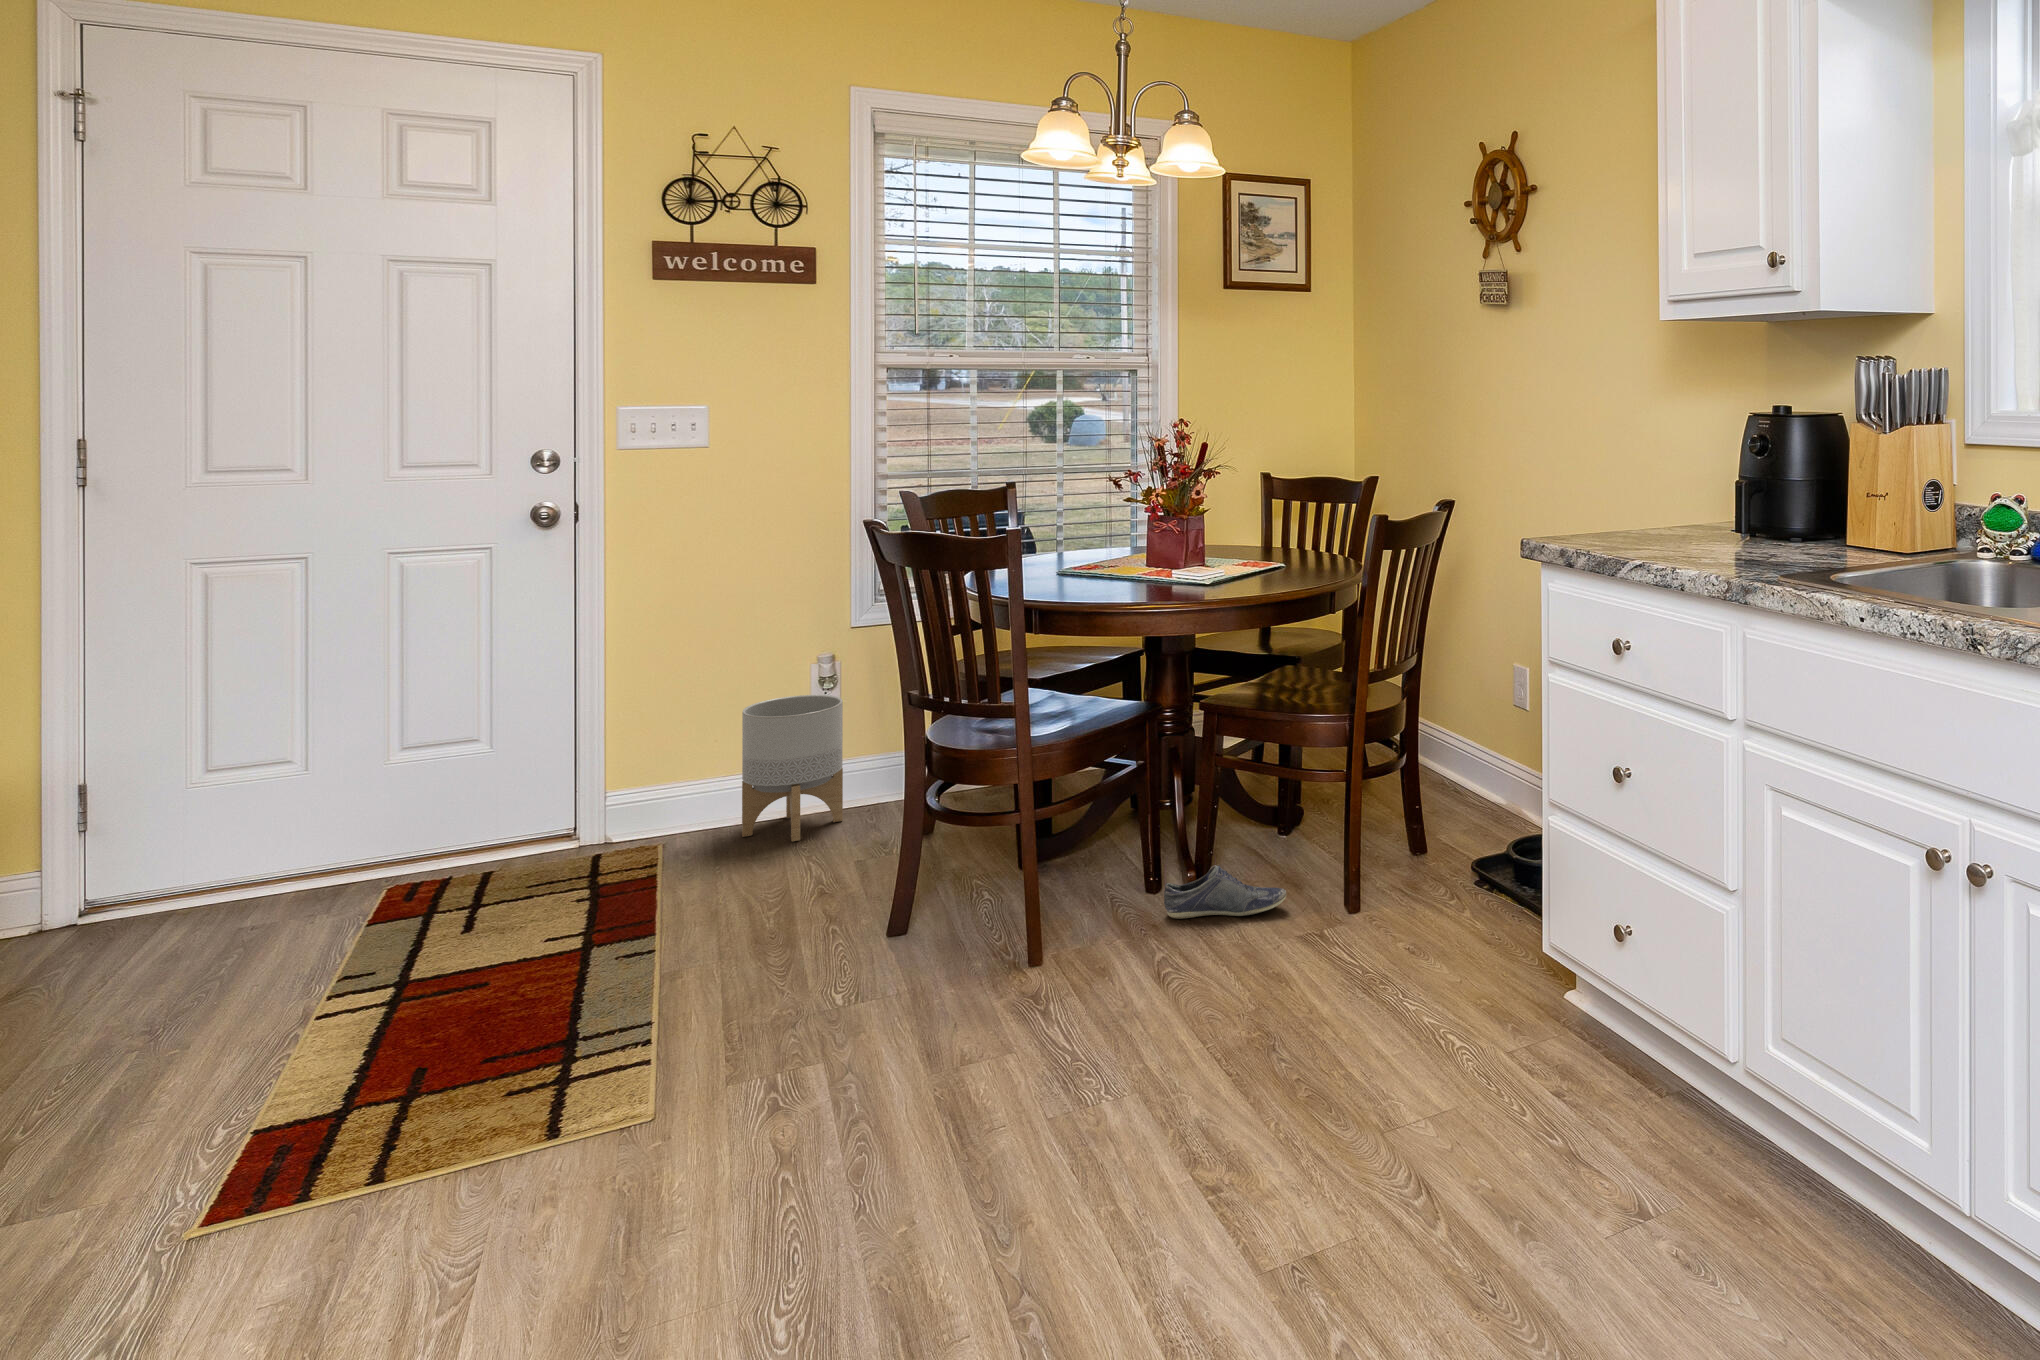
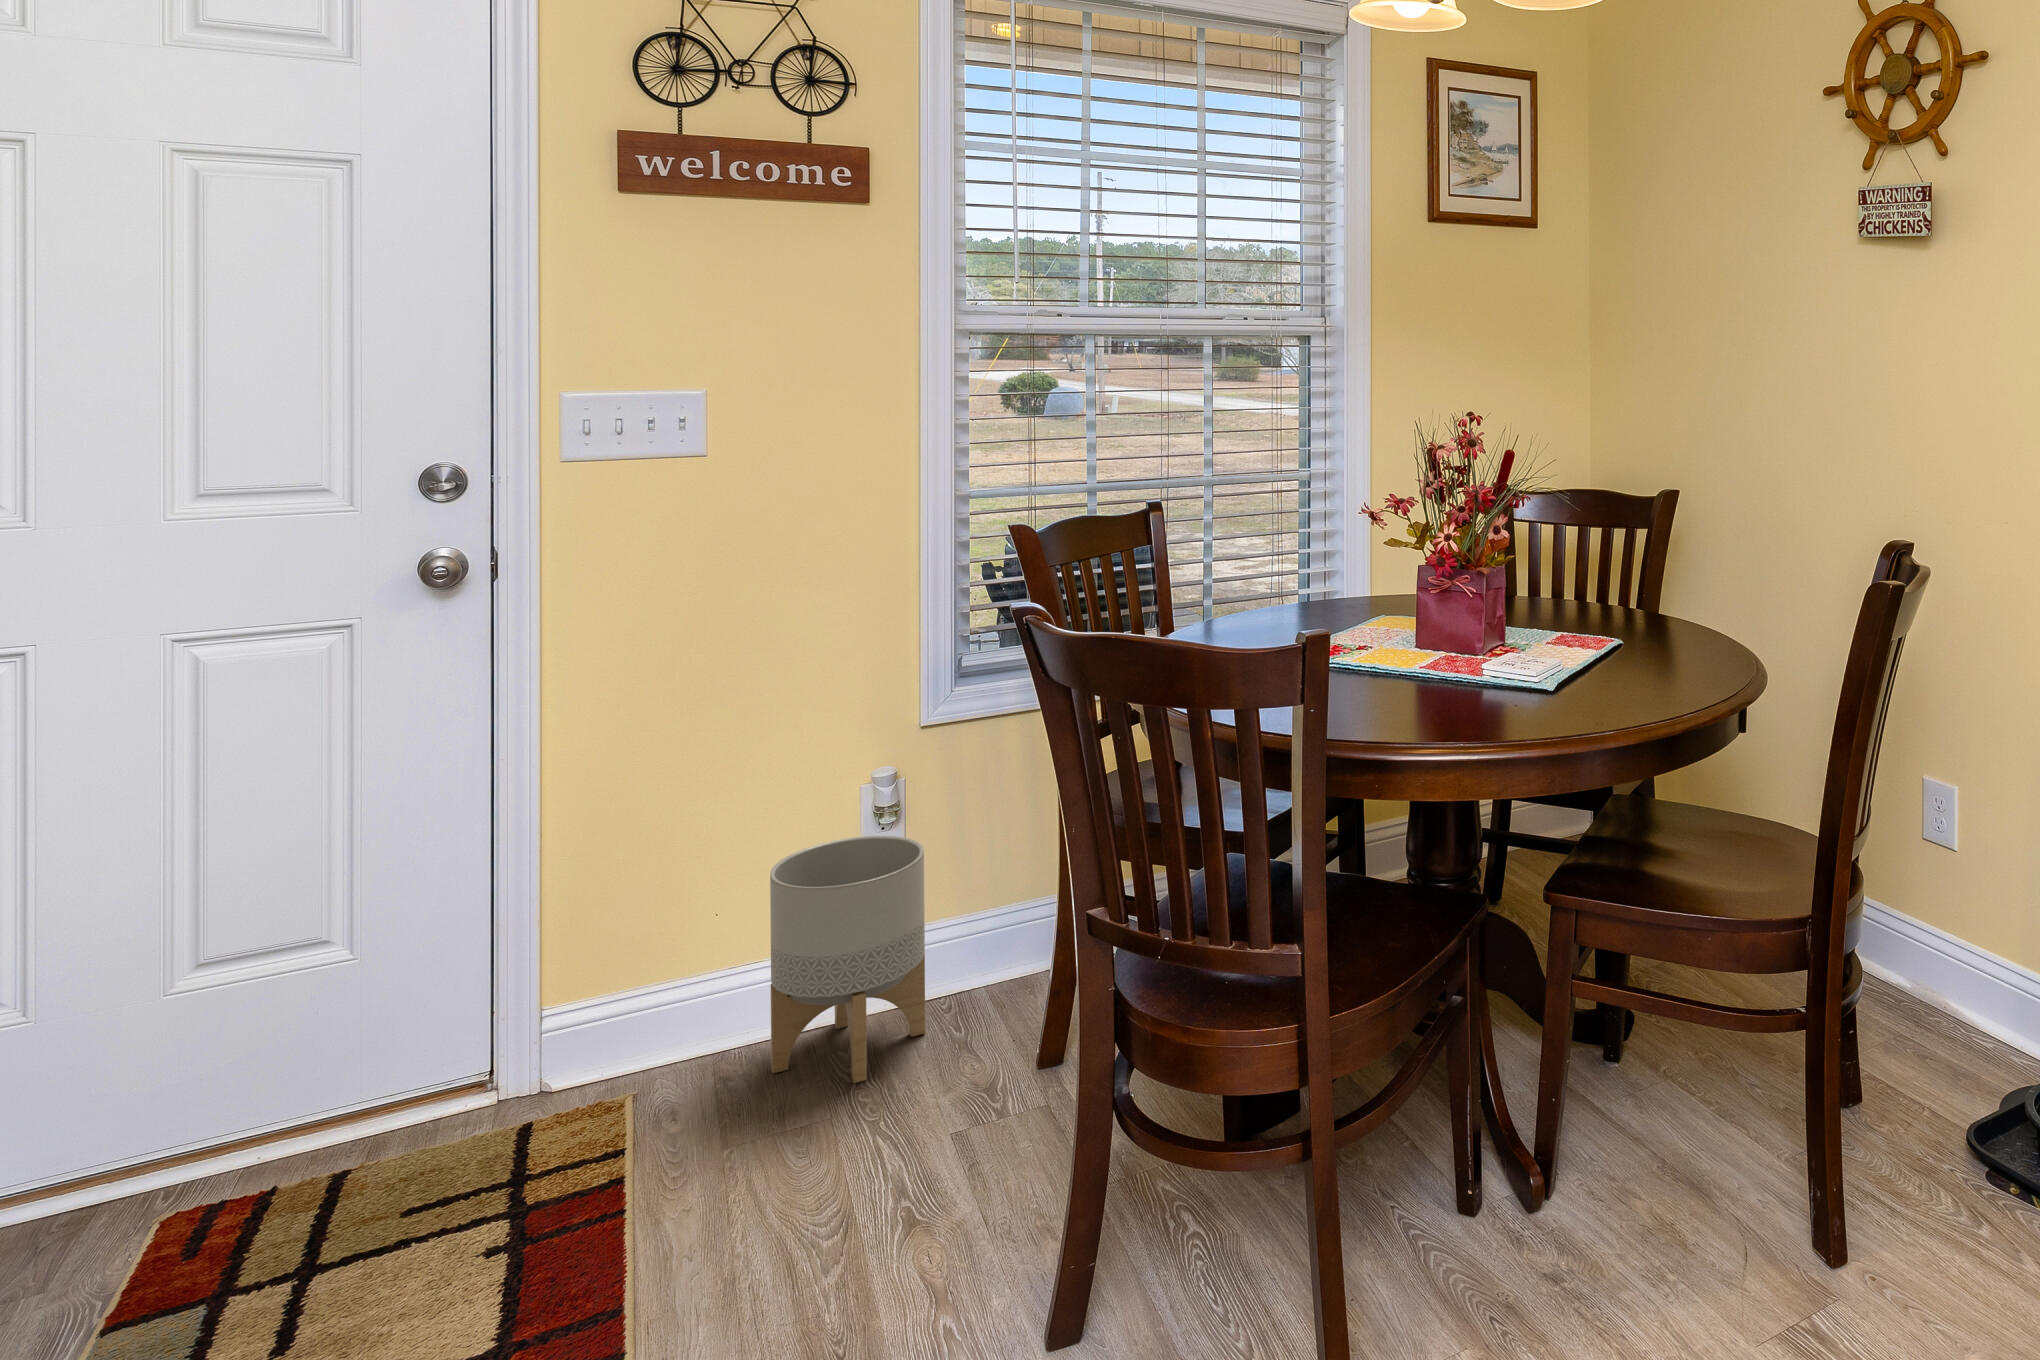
shoe: present [1164,865,1286,918] -> none [1528,1165,1728,1266]

